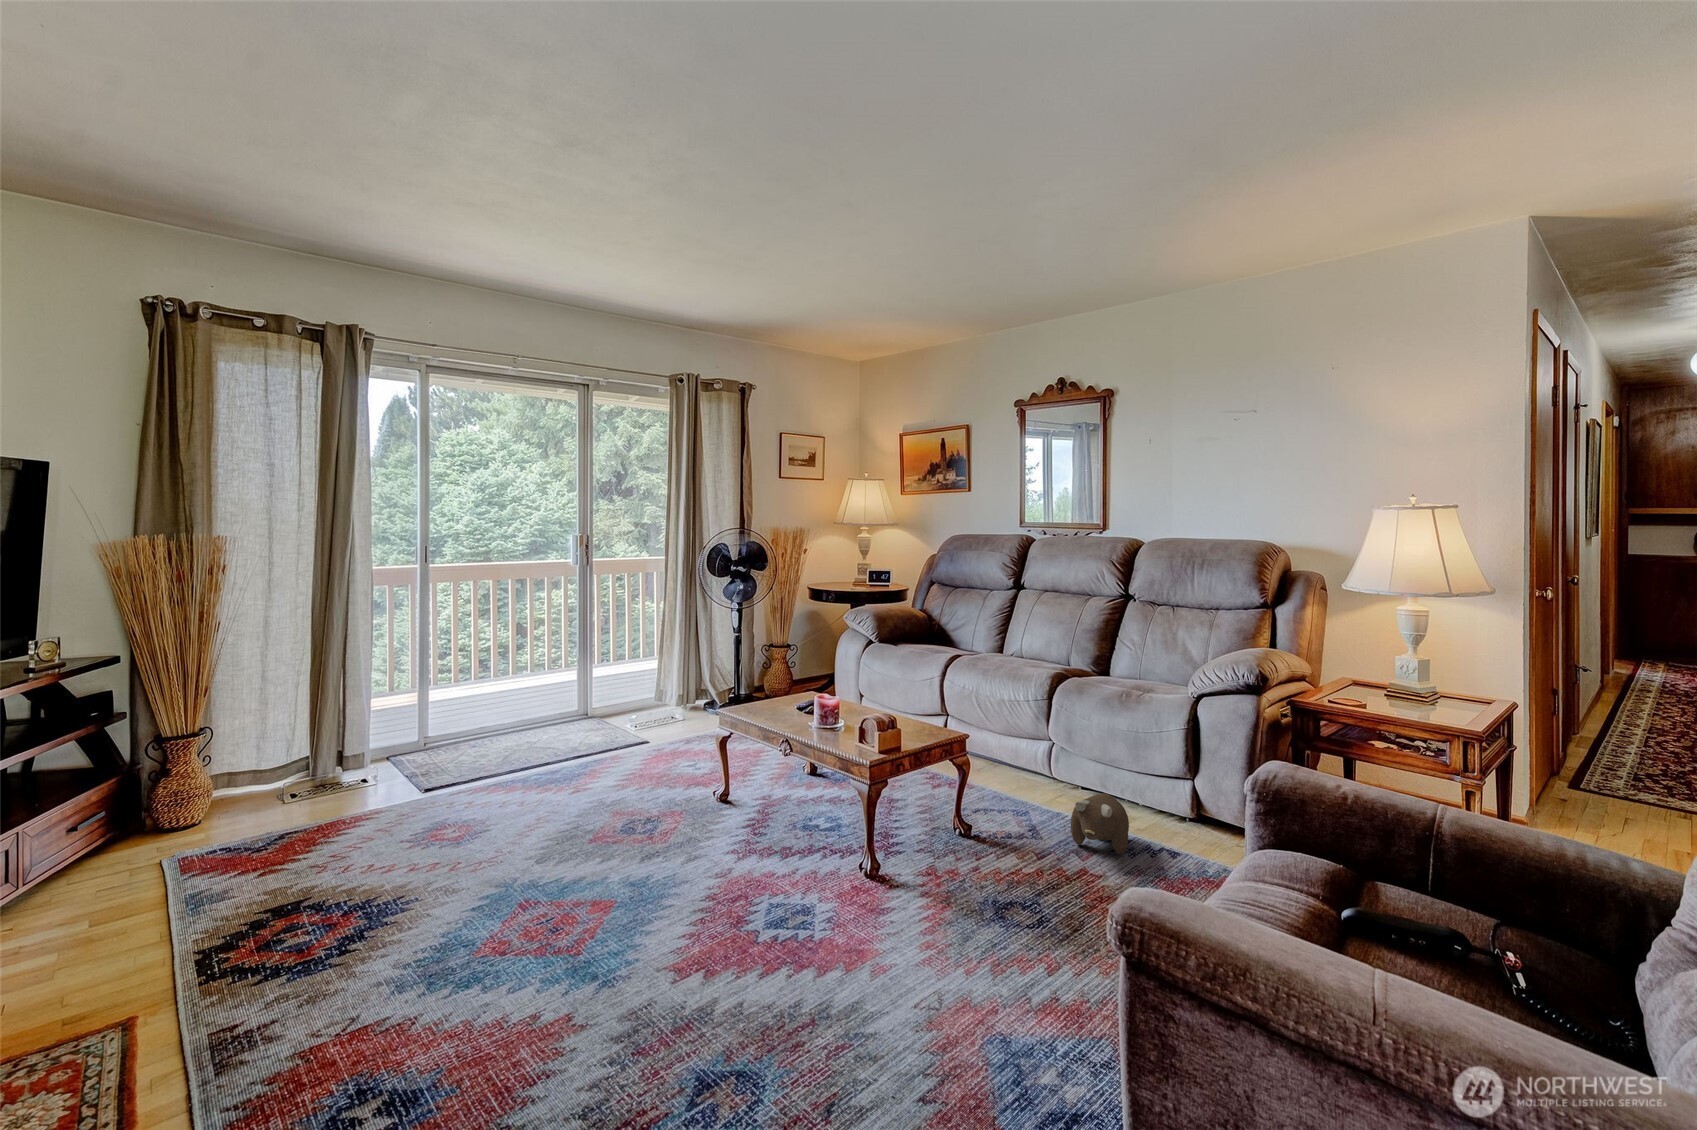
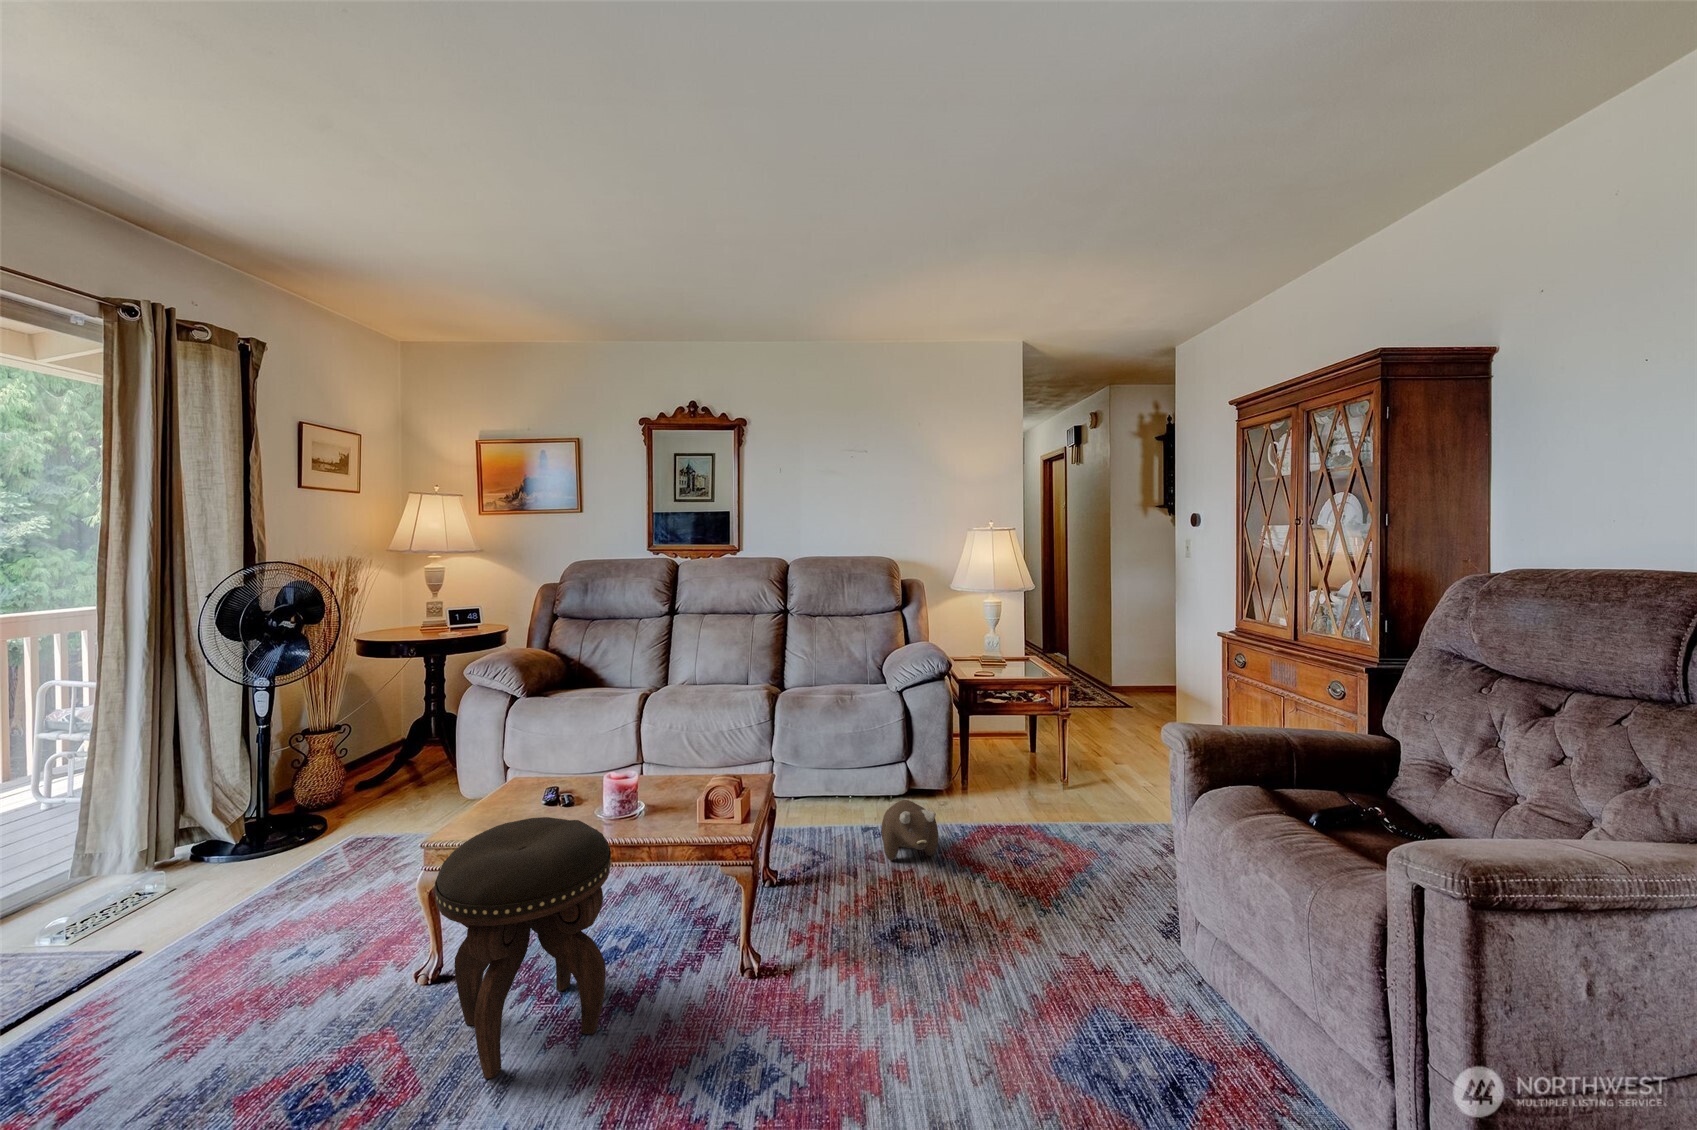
footstool: none [694,712,795,854] -> present [435,817,611,1079]

